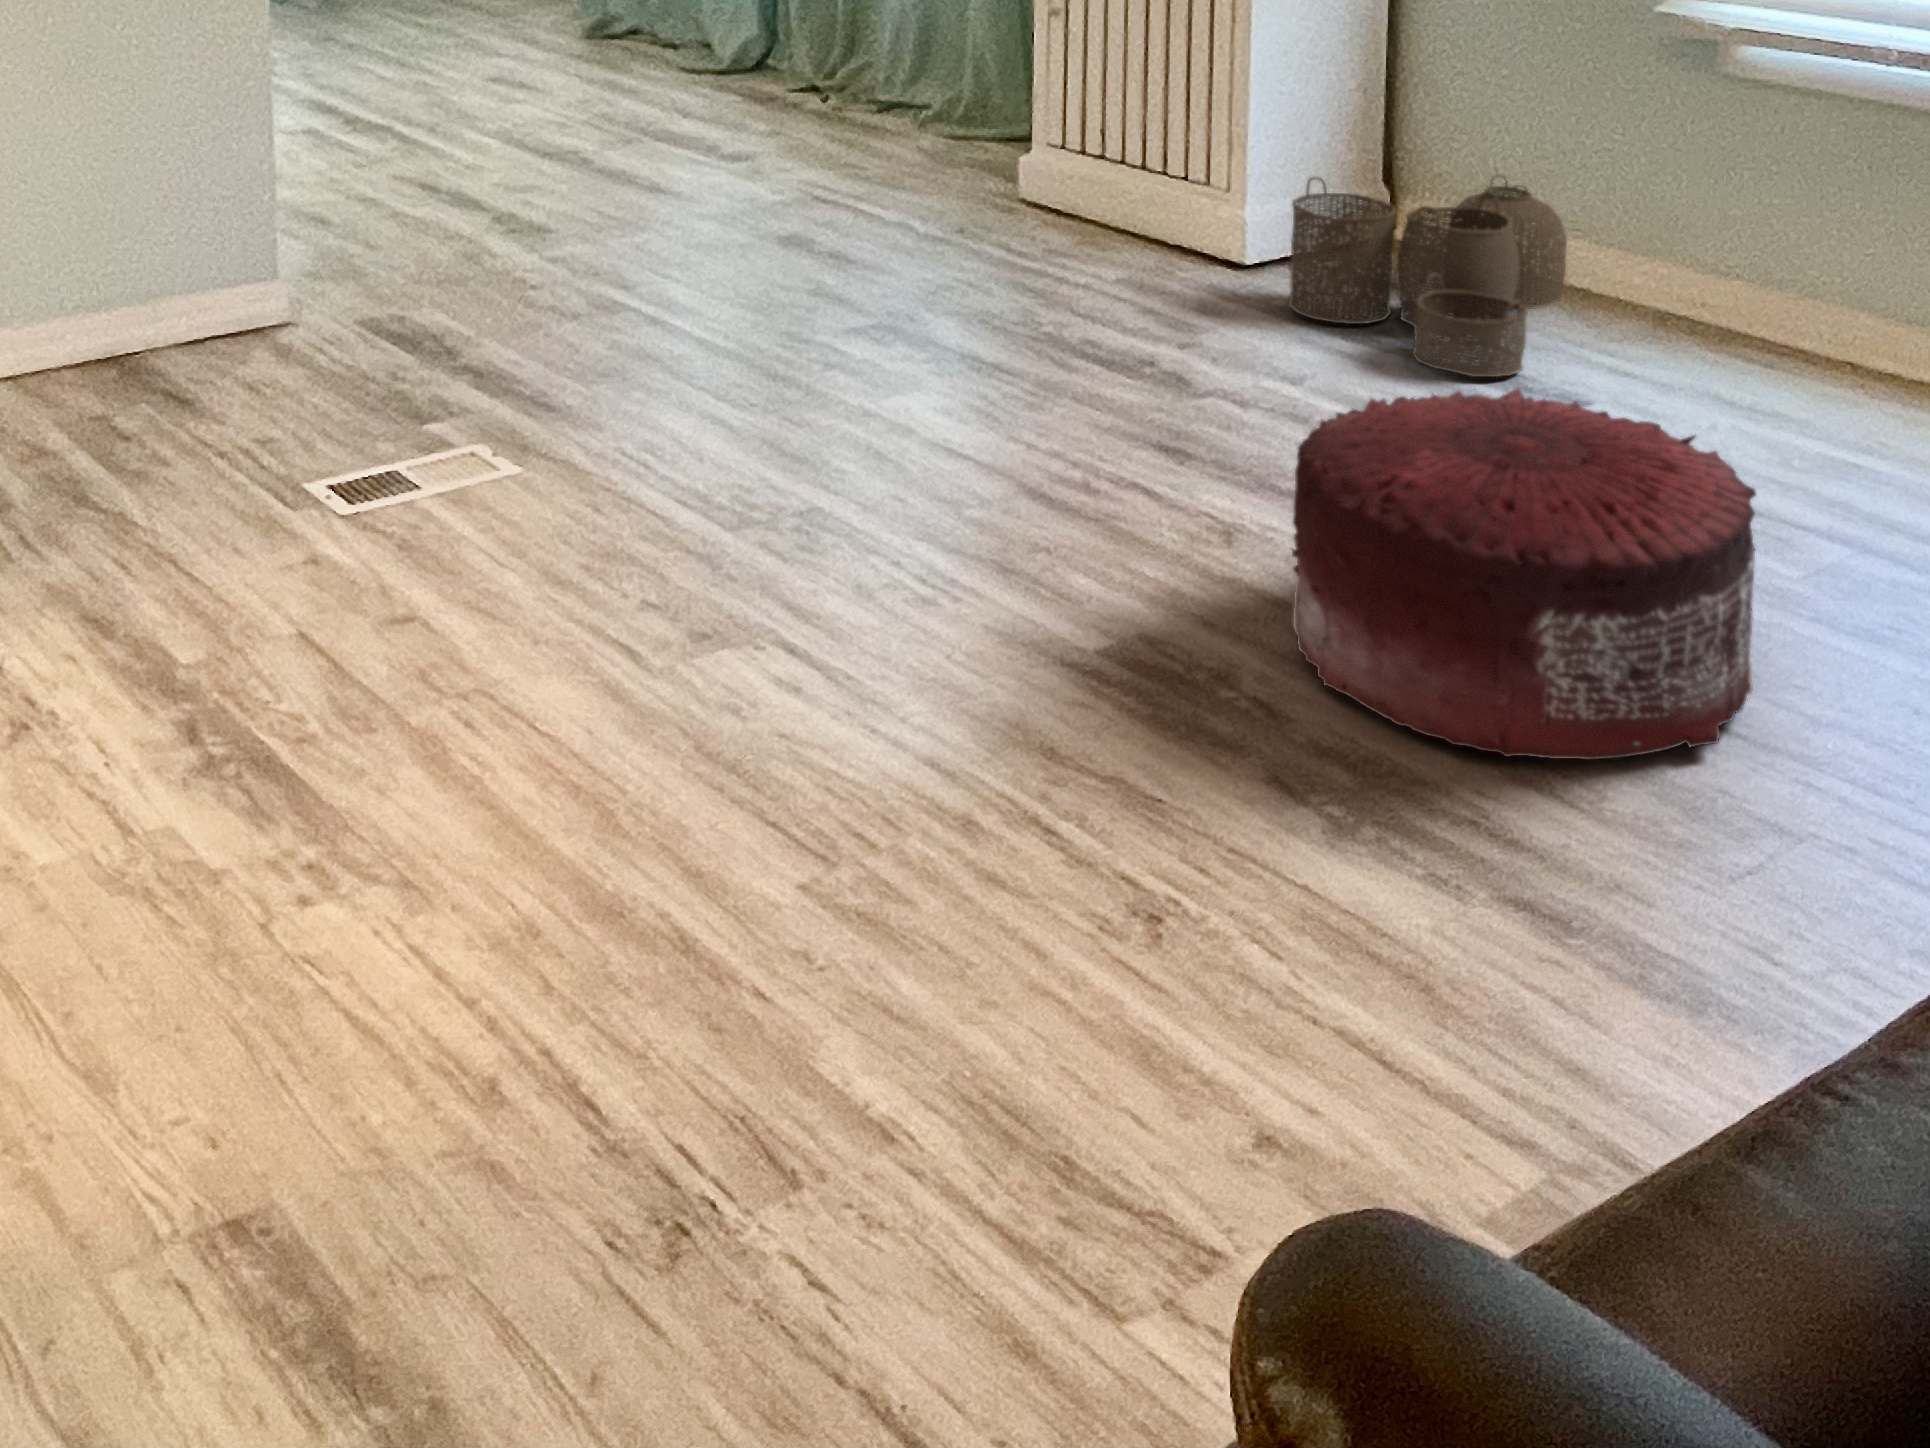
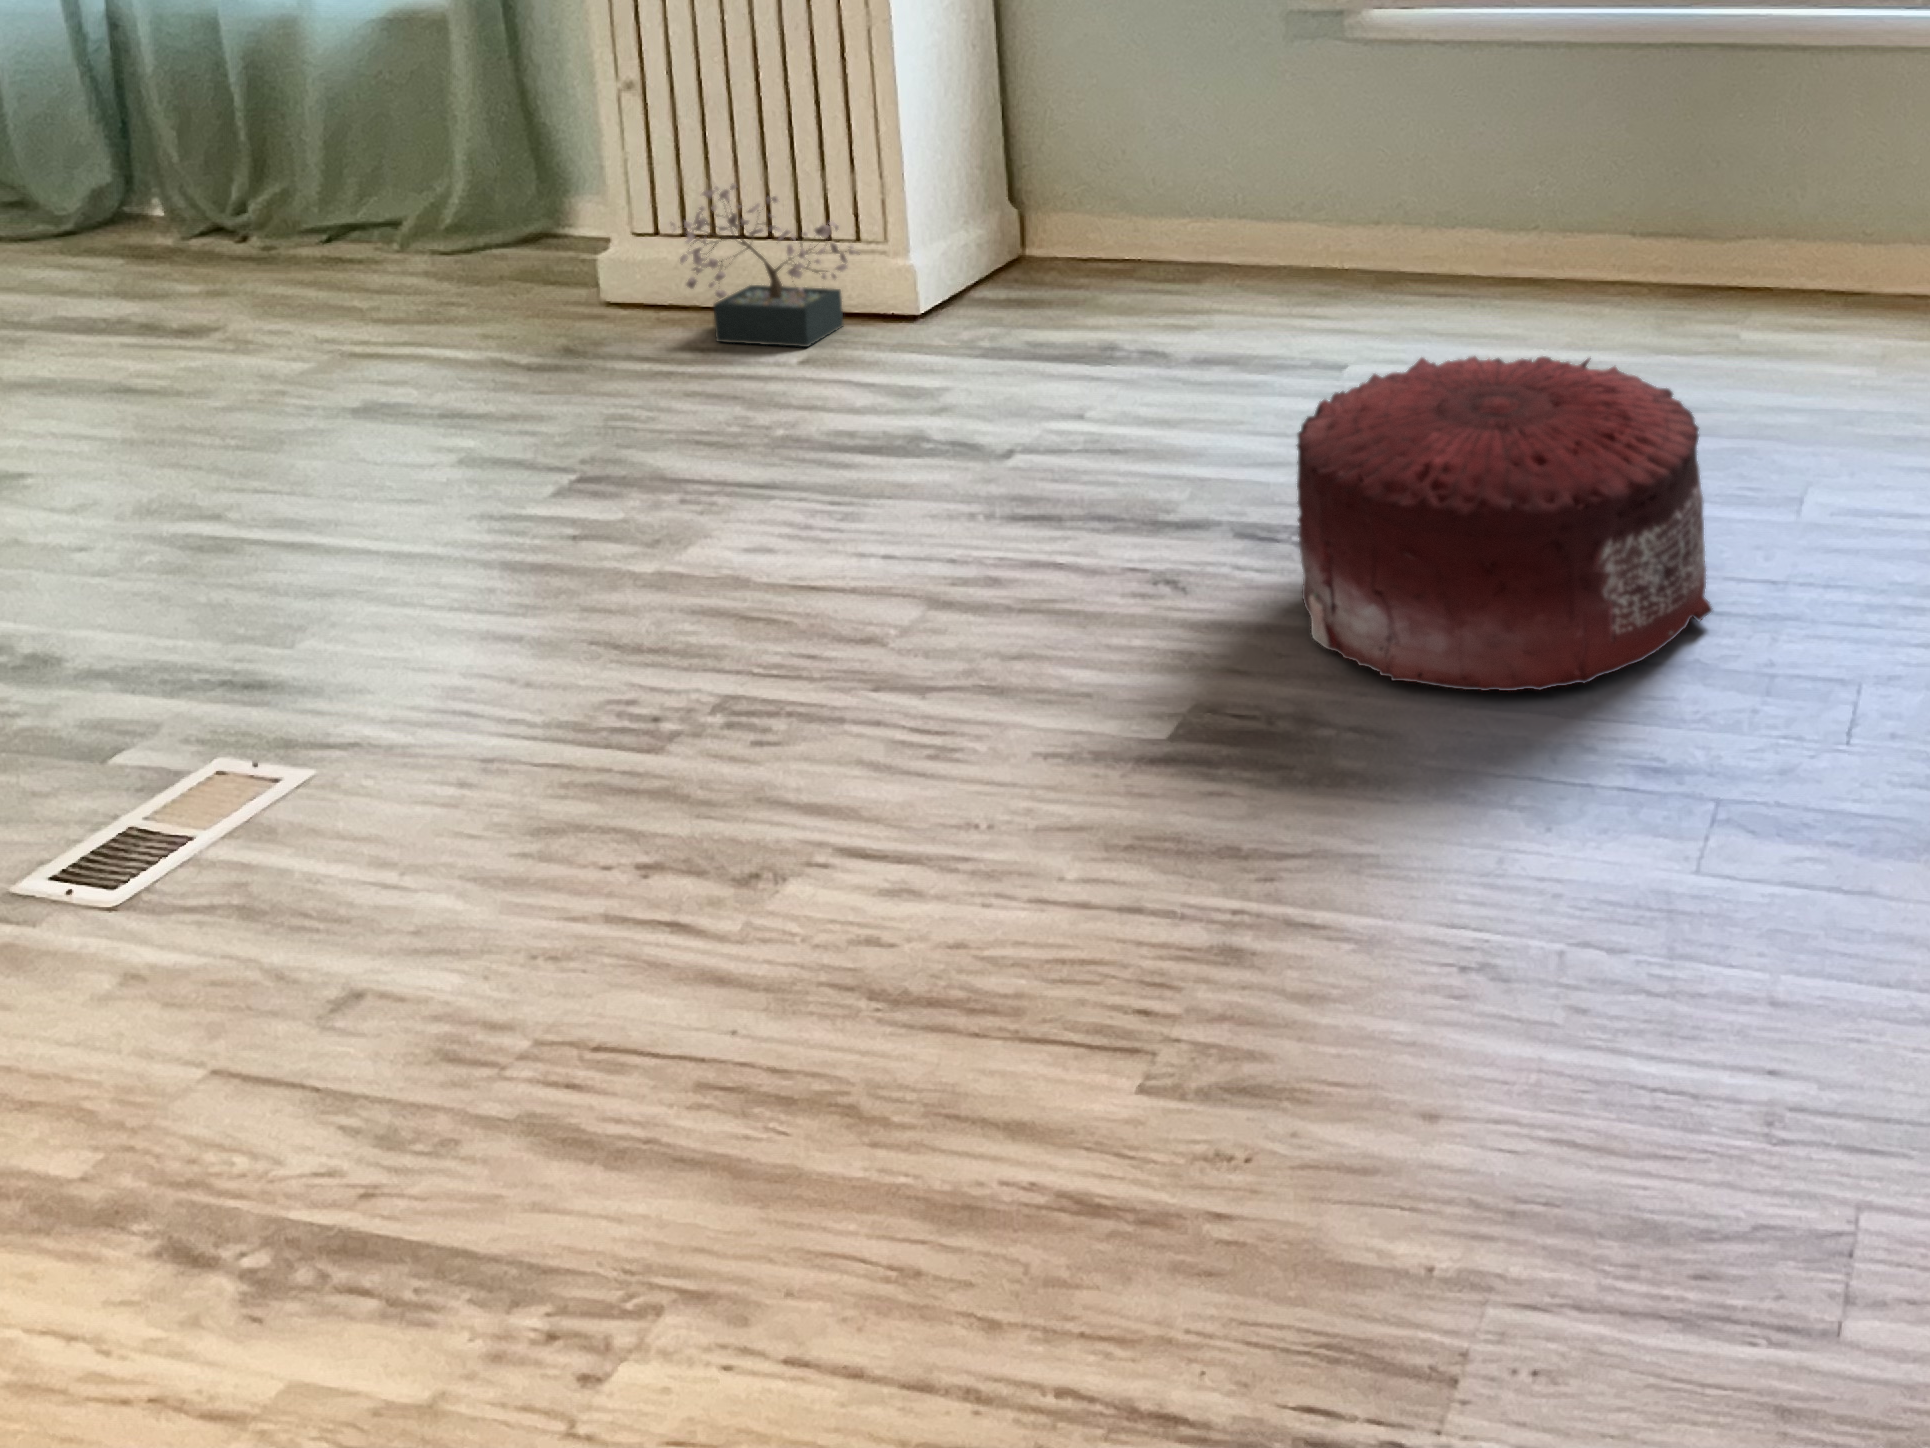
decorative plant: none [1039,108,1199,268] -> present [671,184,860,347]
woven basket: present [1289,177,1567,377] -> none [995,170,1266,367]

